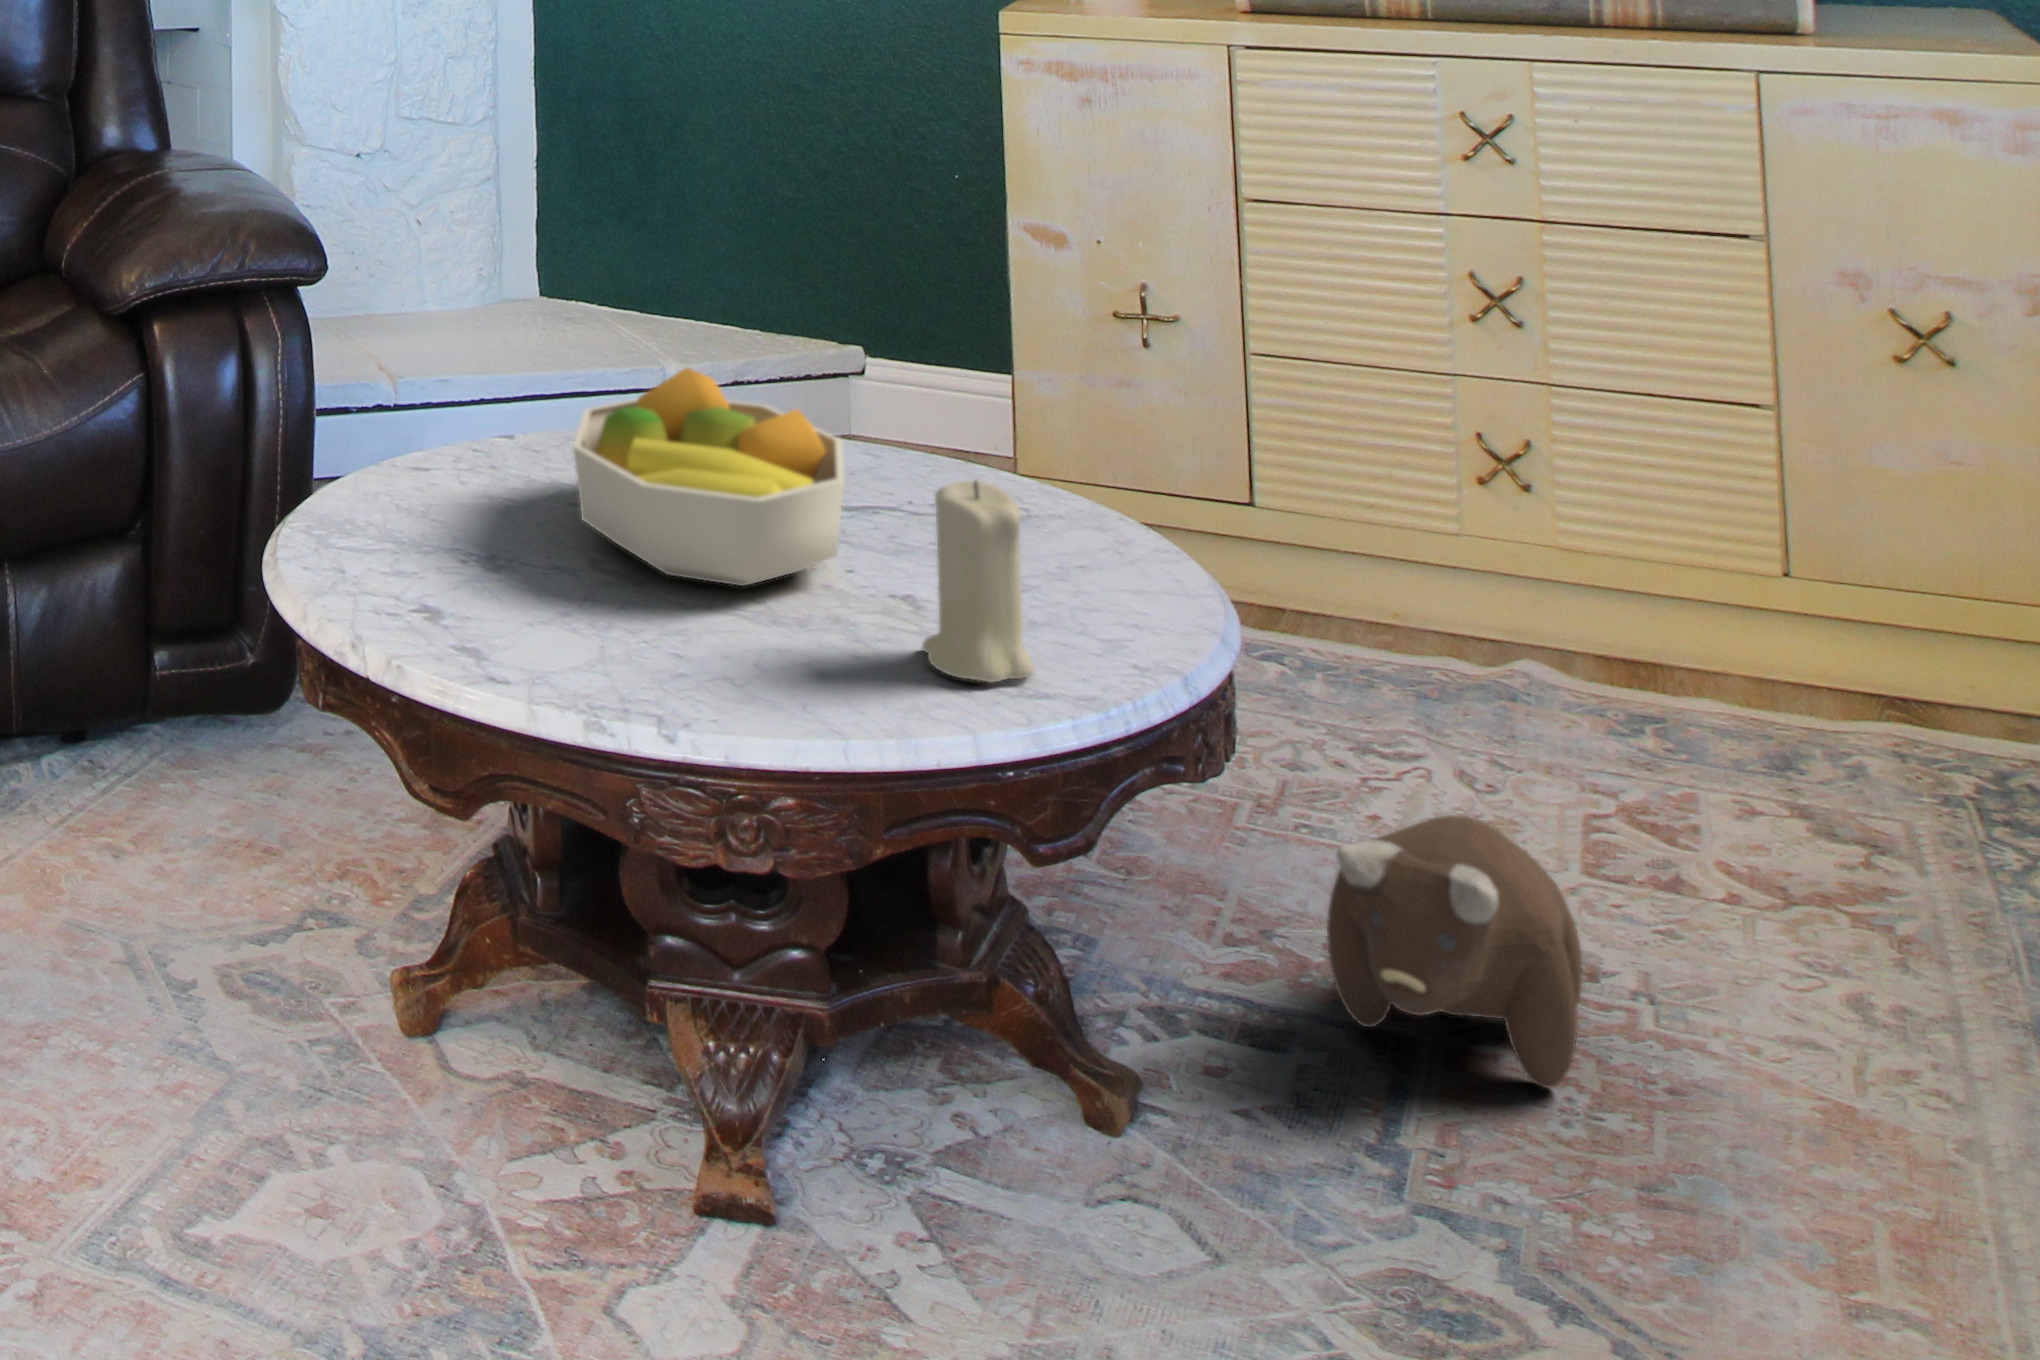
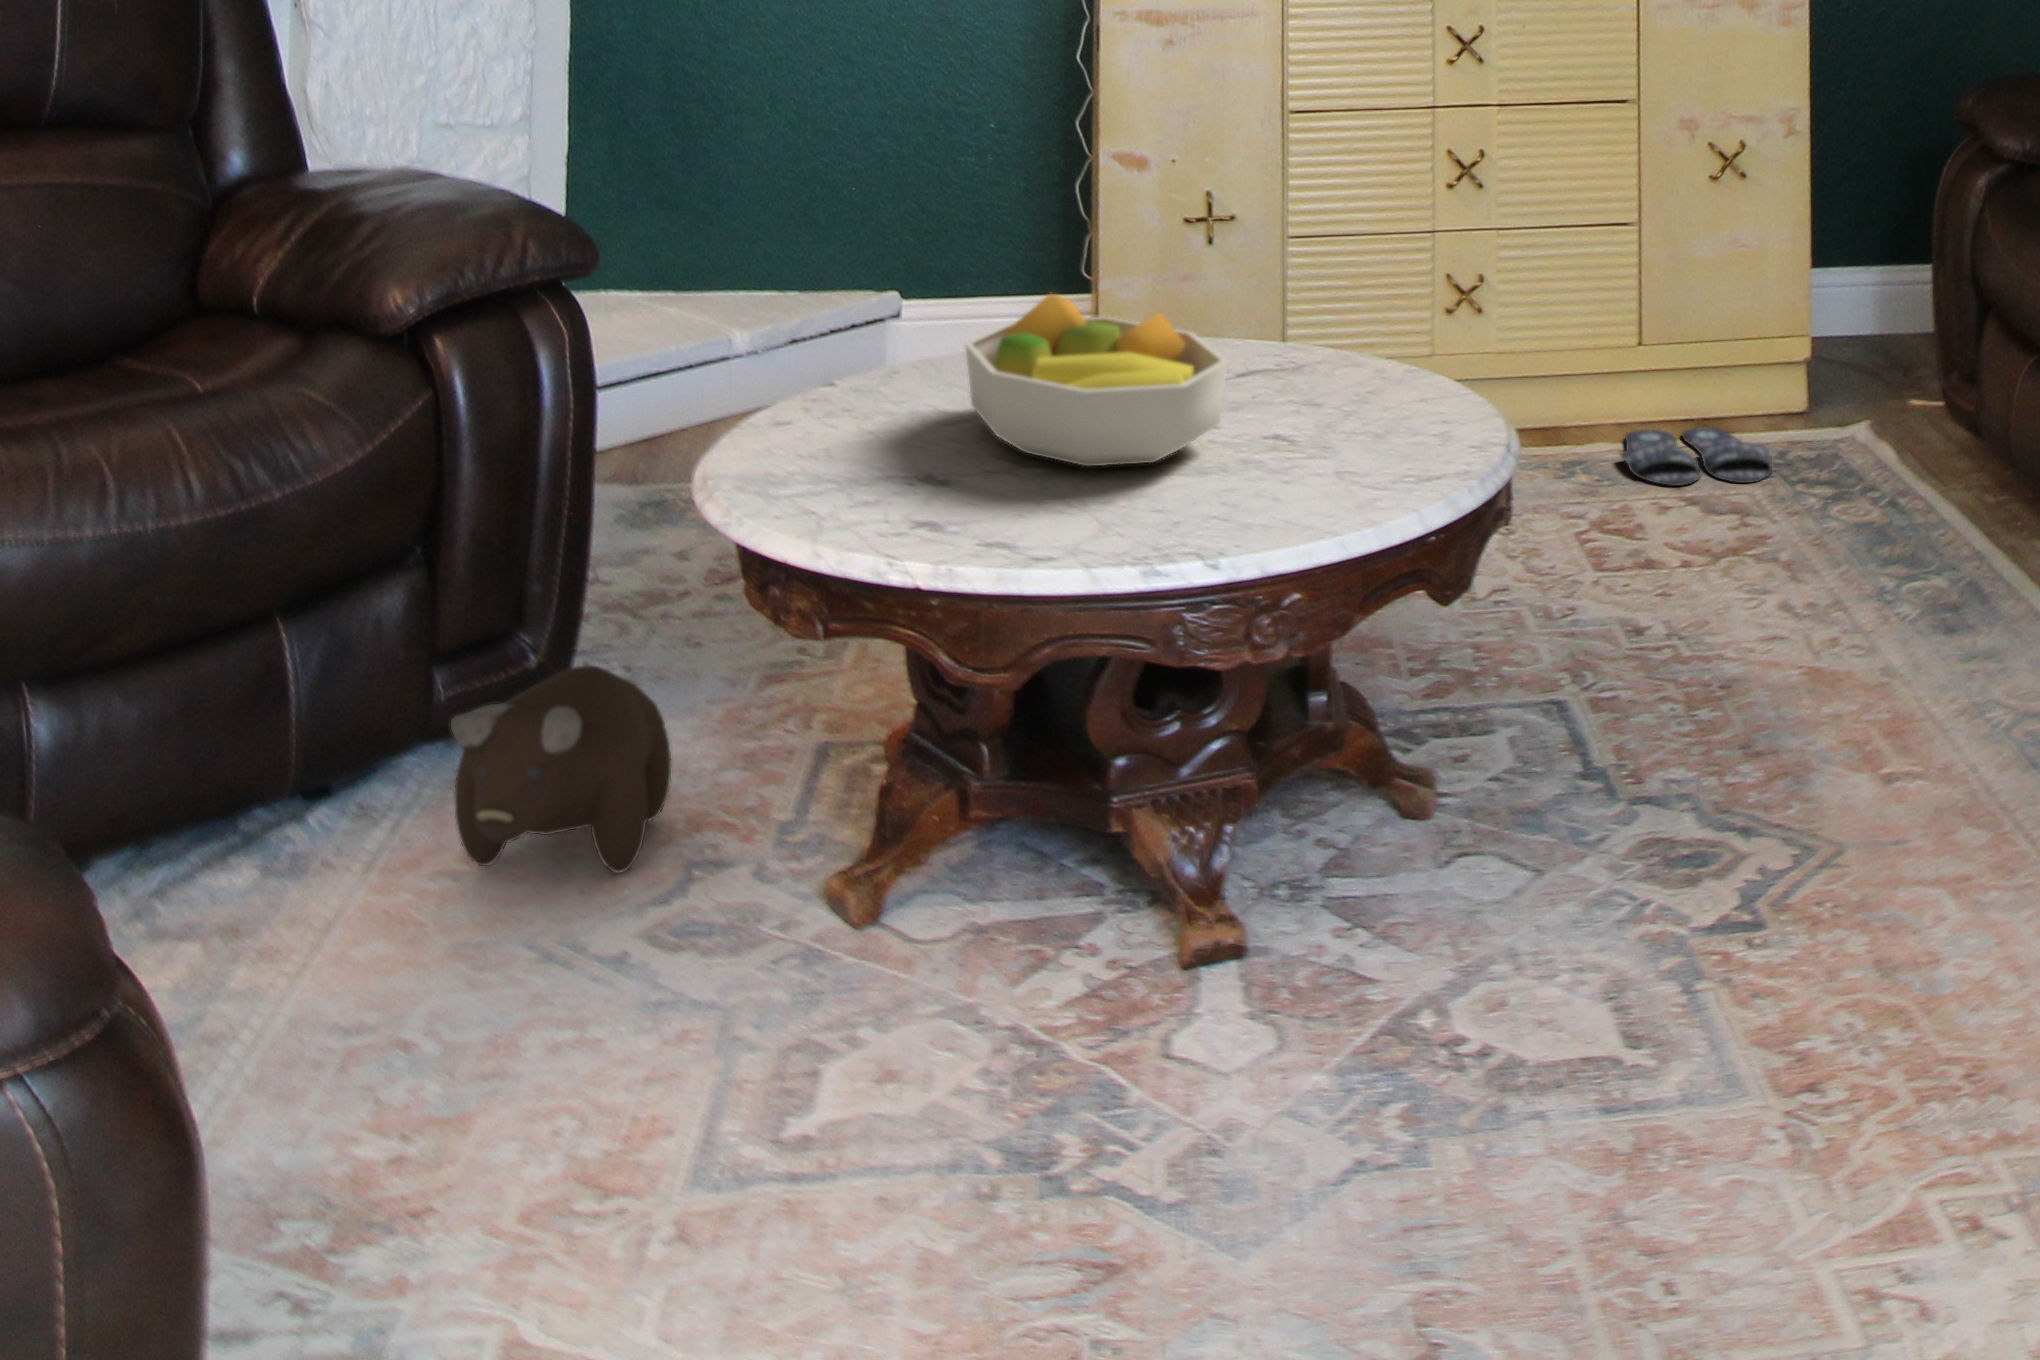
candle: present [922,481,1034,682] -> none [1321,337,1412,492]
slippers: none [1704,690,1961,805] -> present [1621,428,1772,486]
plush toy: present [1327,815,1583,1088] -> present [451,666,671,873]

